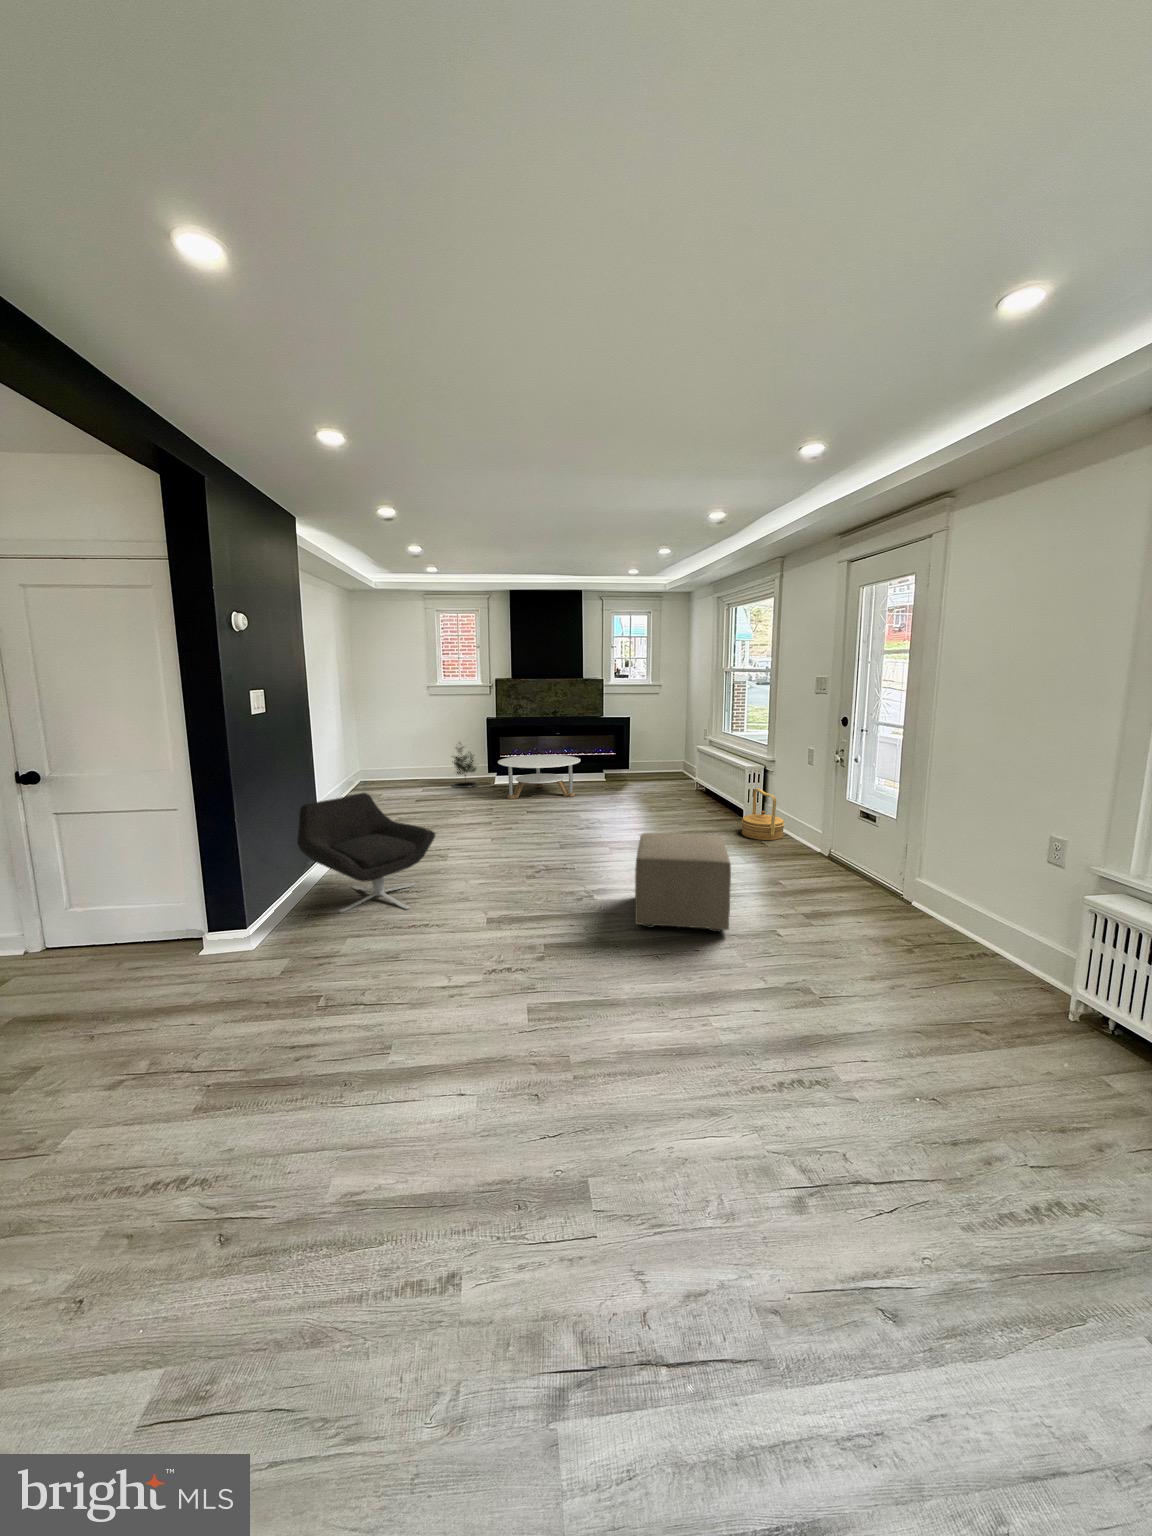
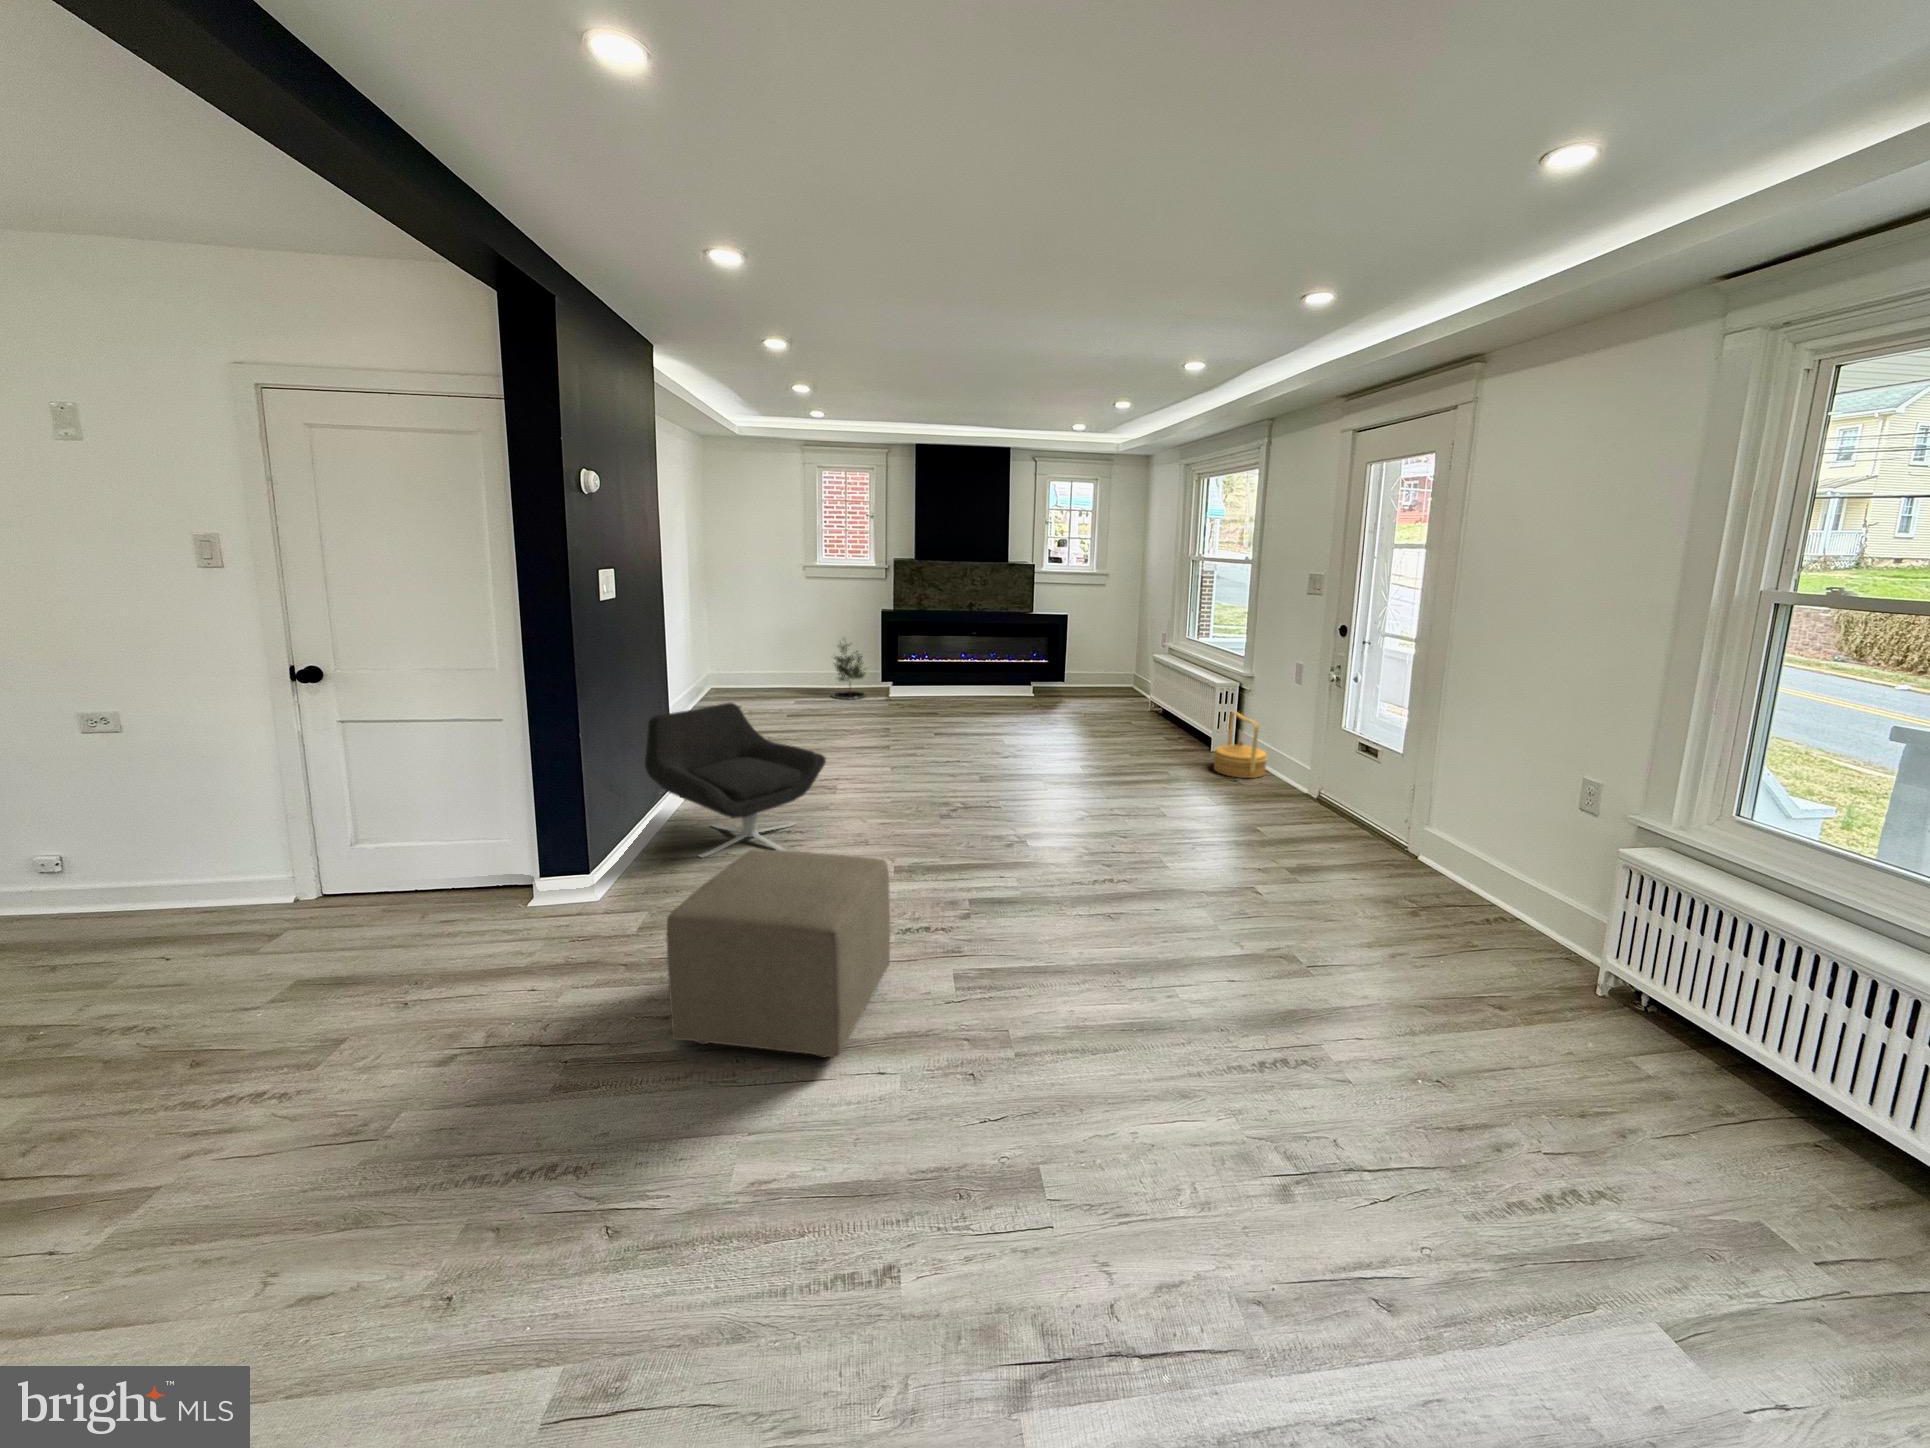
round table: present [498,755,581,799] -> none [896,658,1006,716]
ottoman: present [635,833,731,932] -> present [667,849,890,1058]

